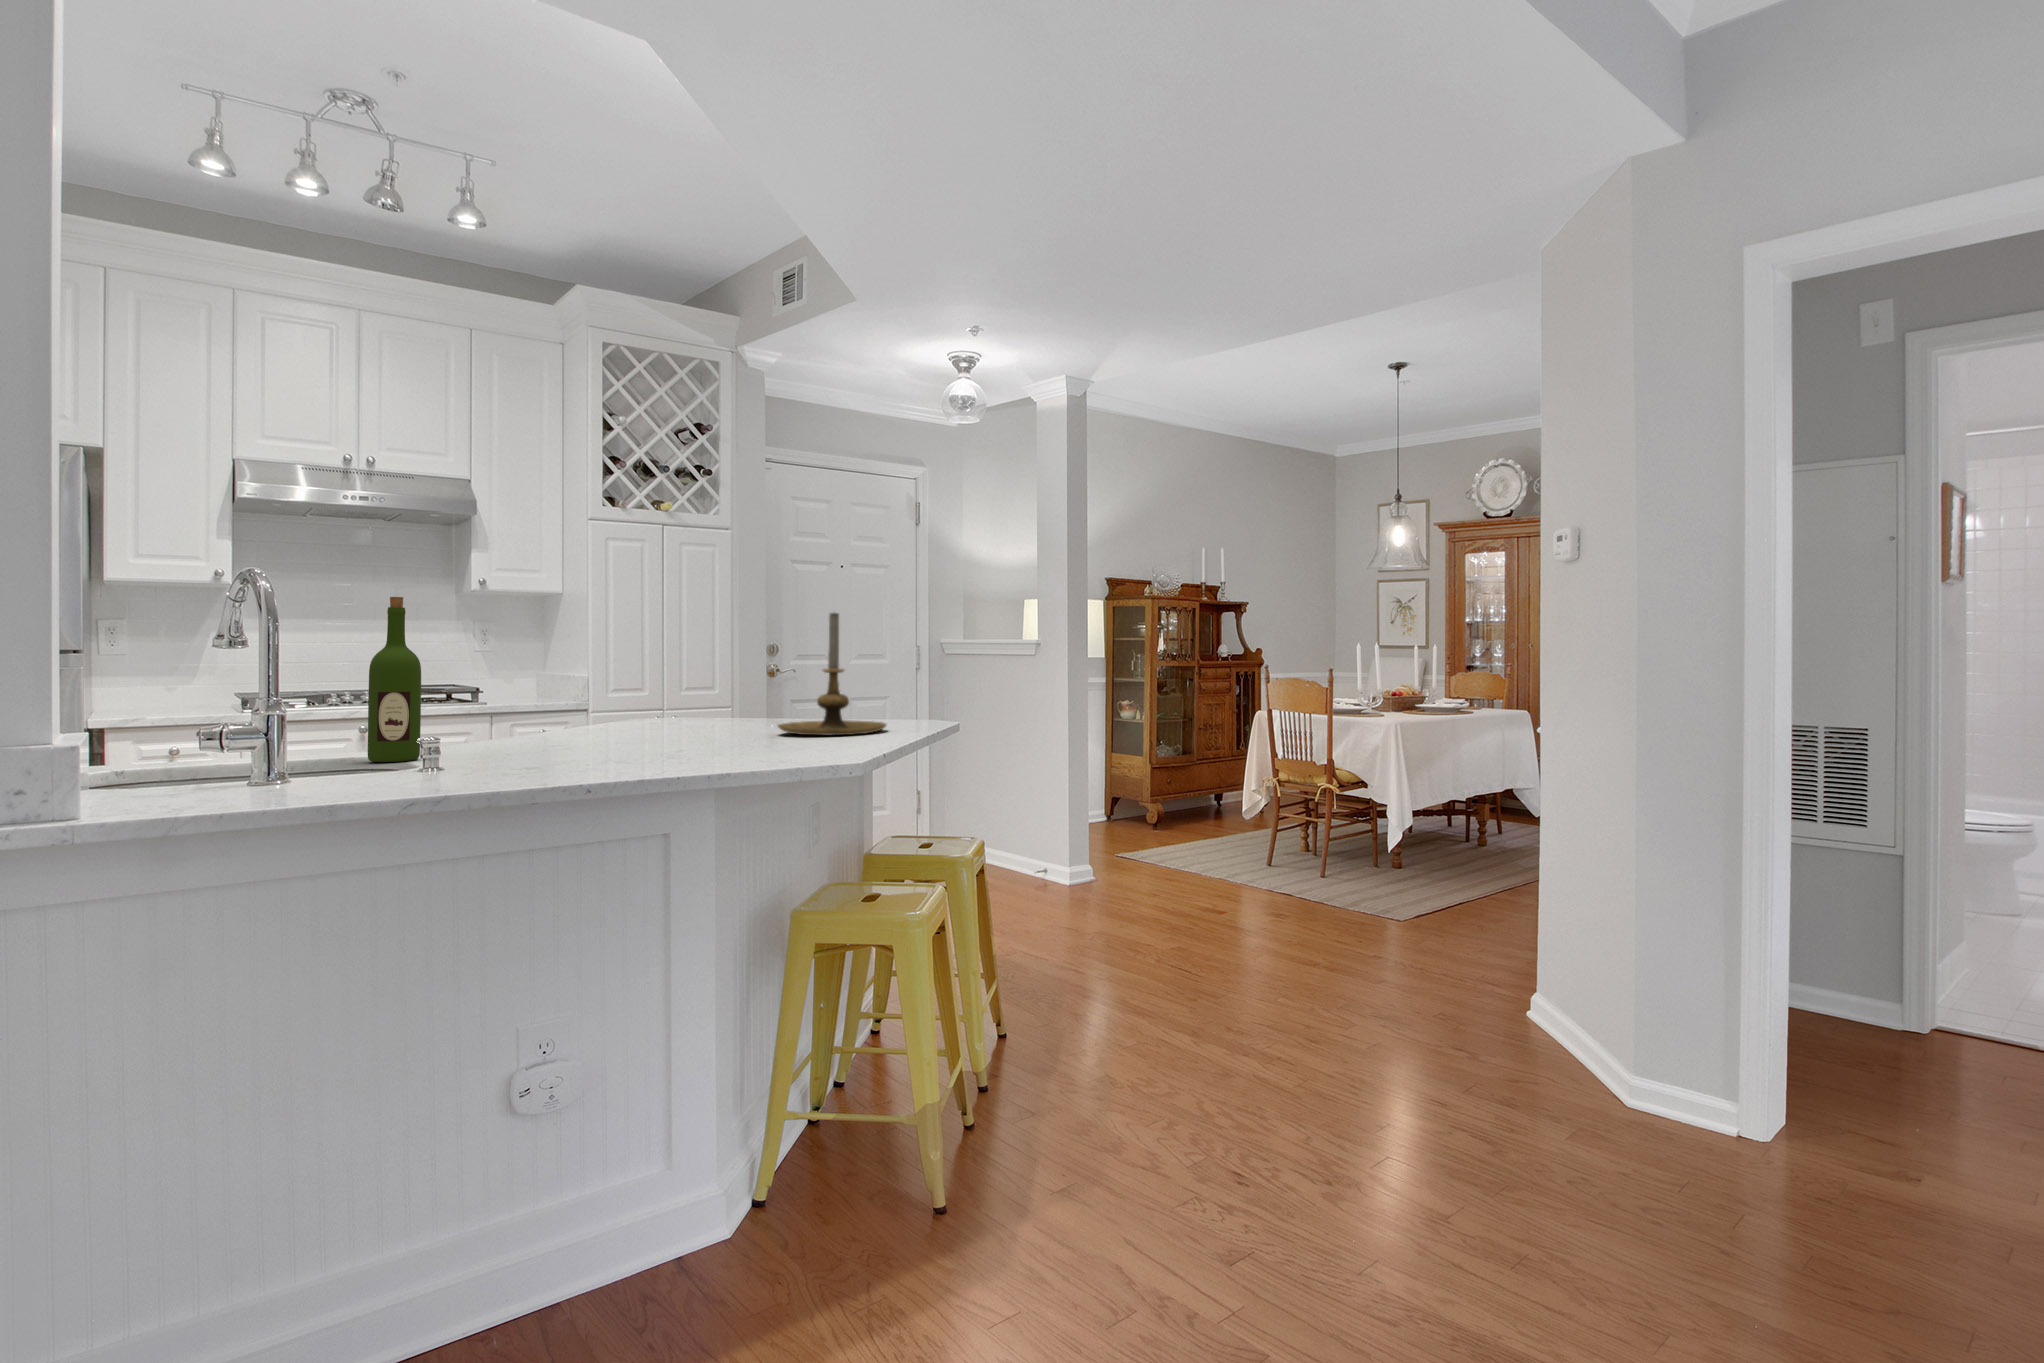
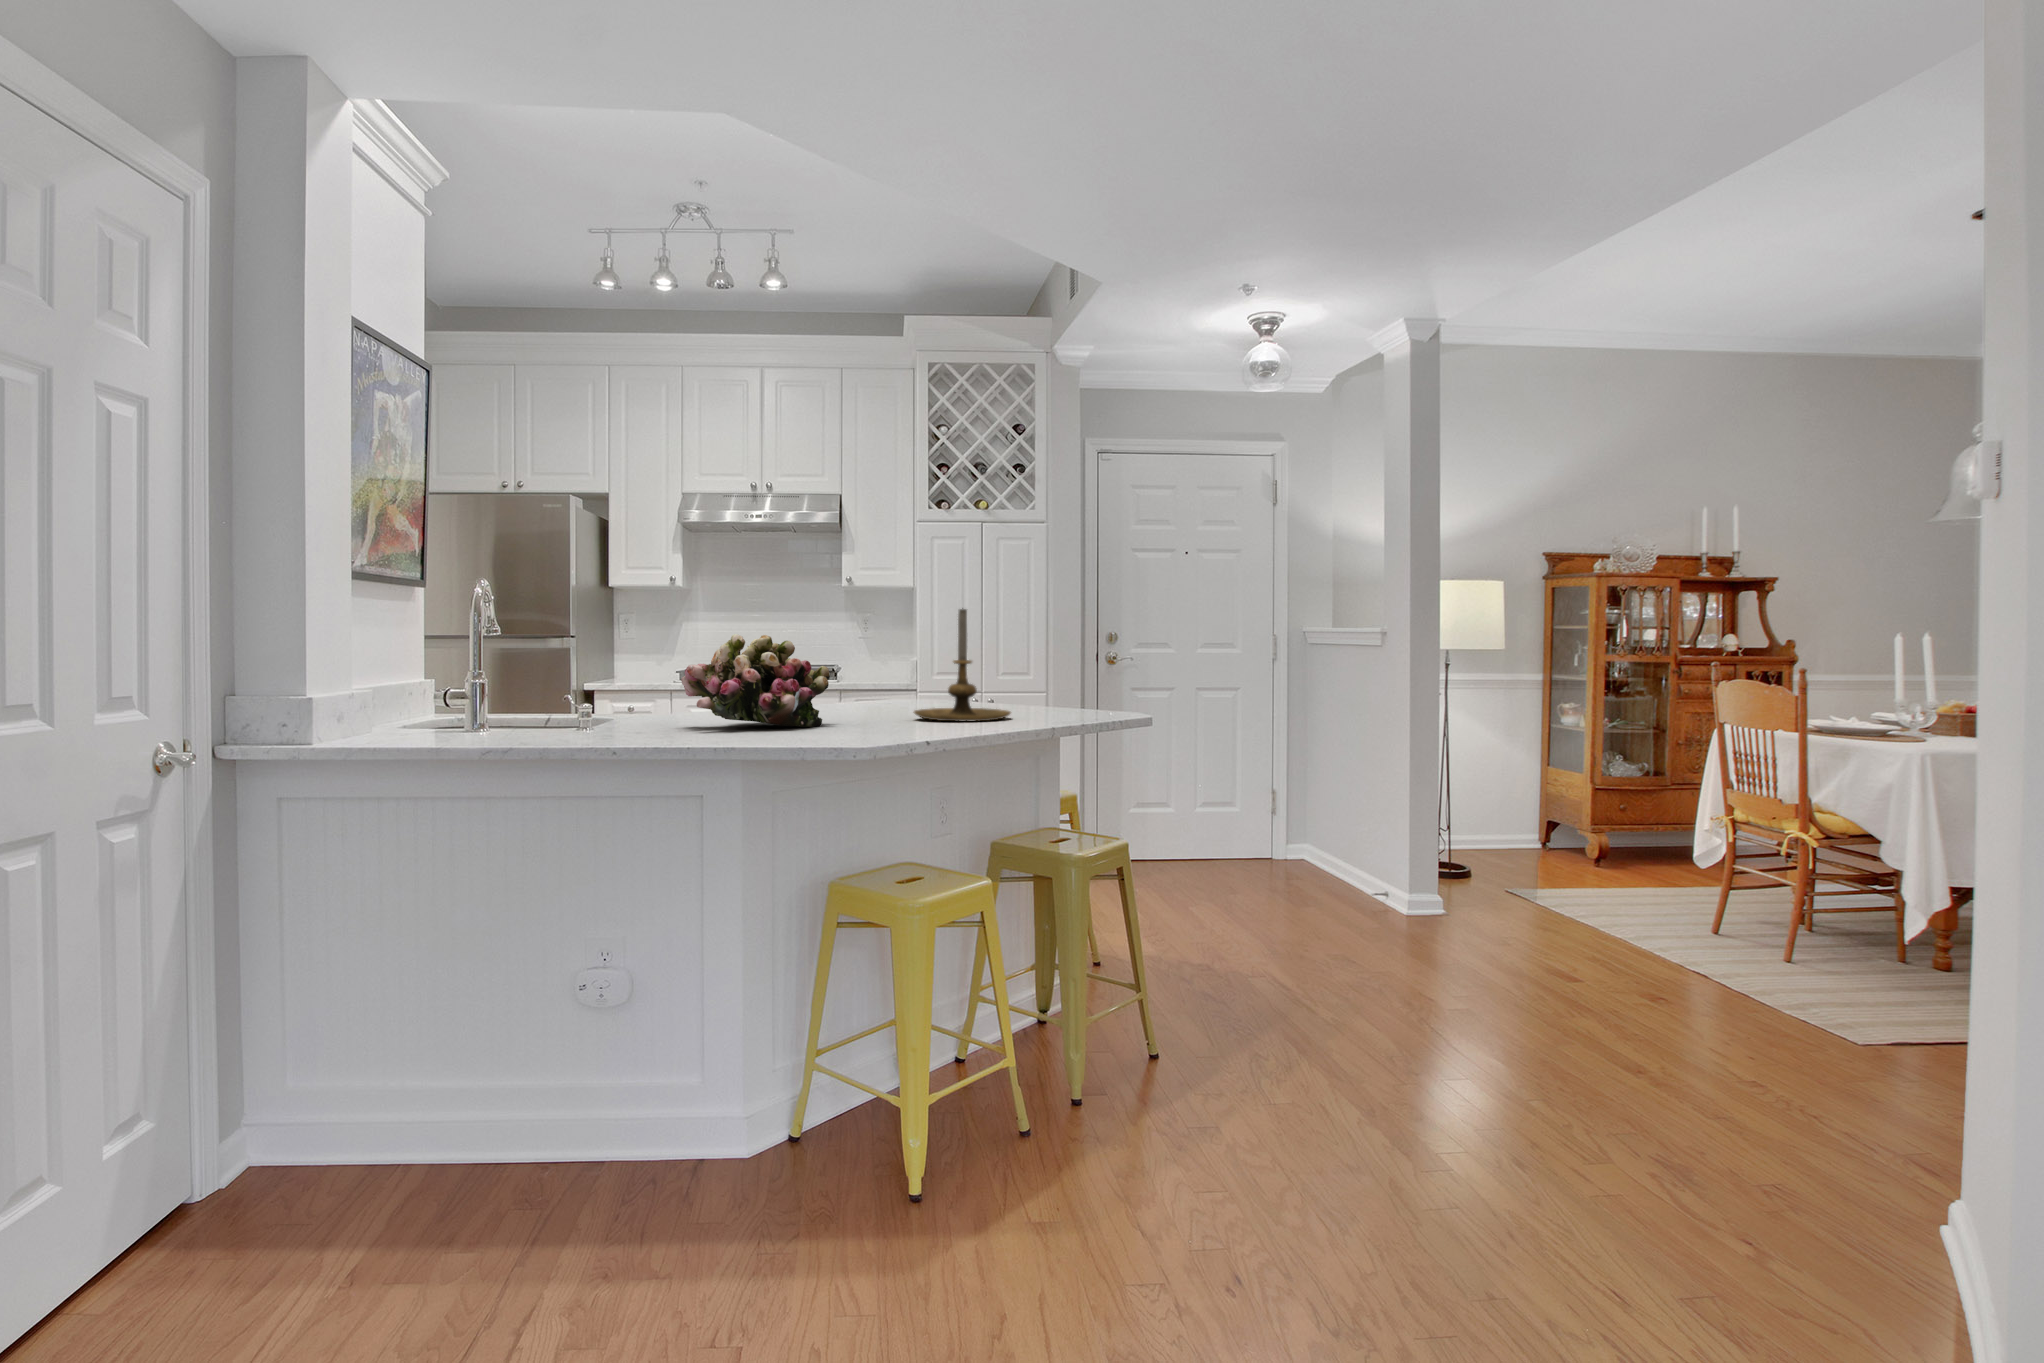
wine bottle: present [368,597,421,762] -> none [613,603,646,723]
flower arrangement: none [521,639,721,751] -> present [681,634,830,727]

